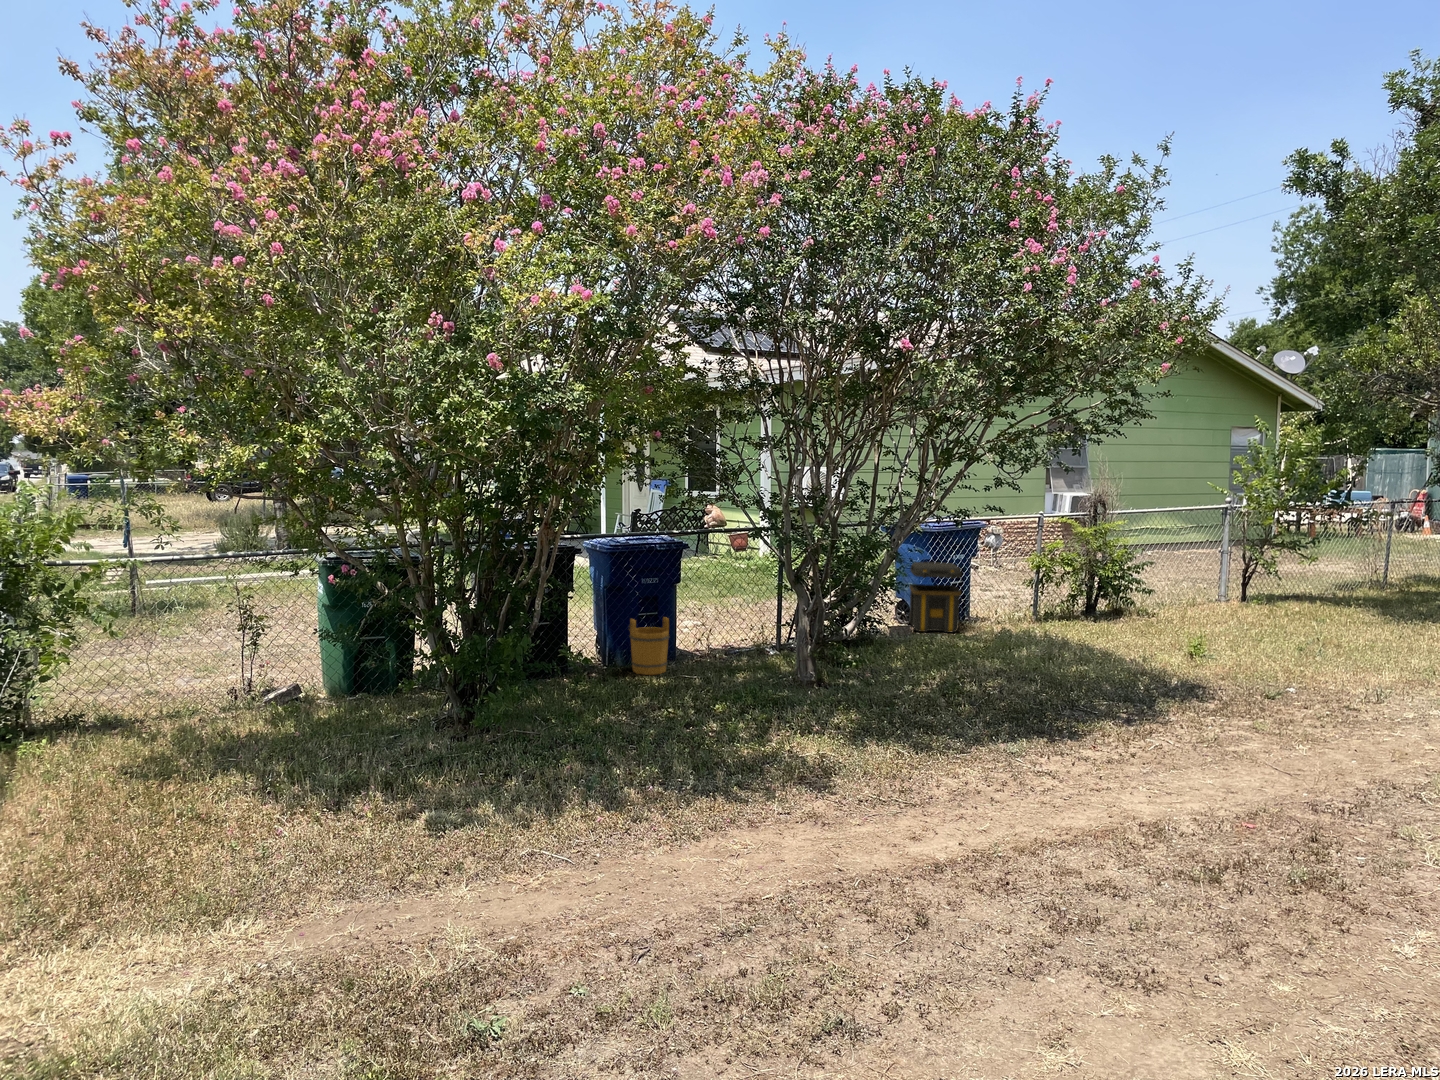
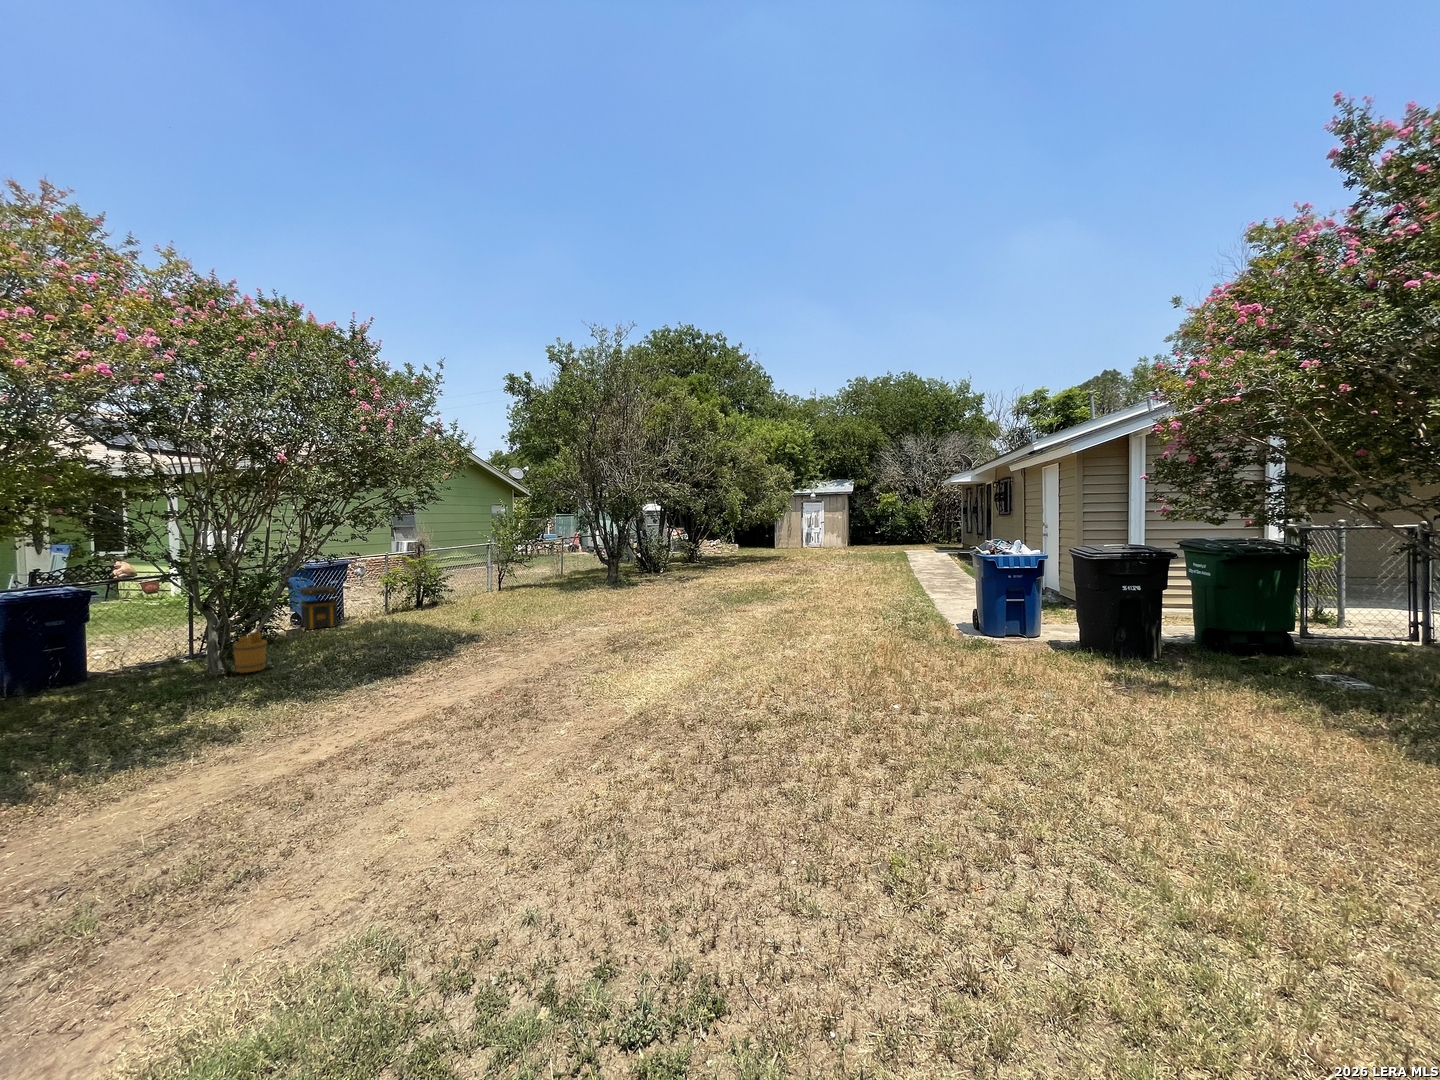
bucket: present [629,617,669,675] -> present [232,632,267,673]

